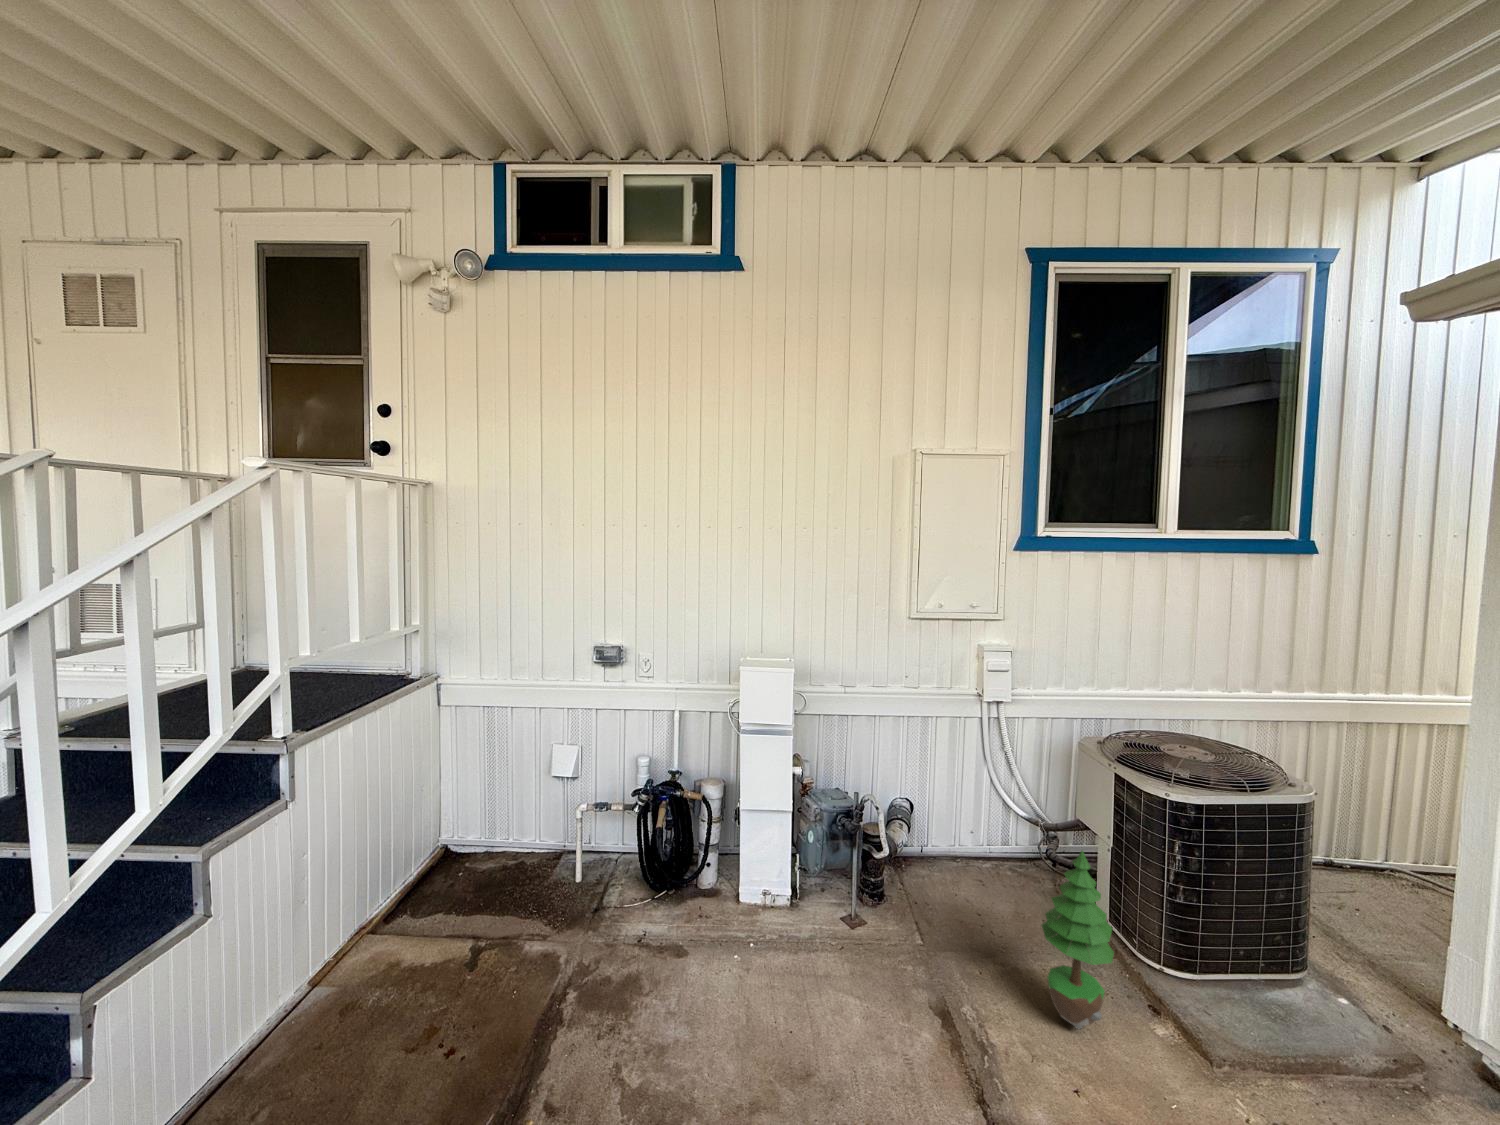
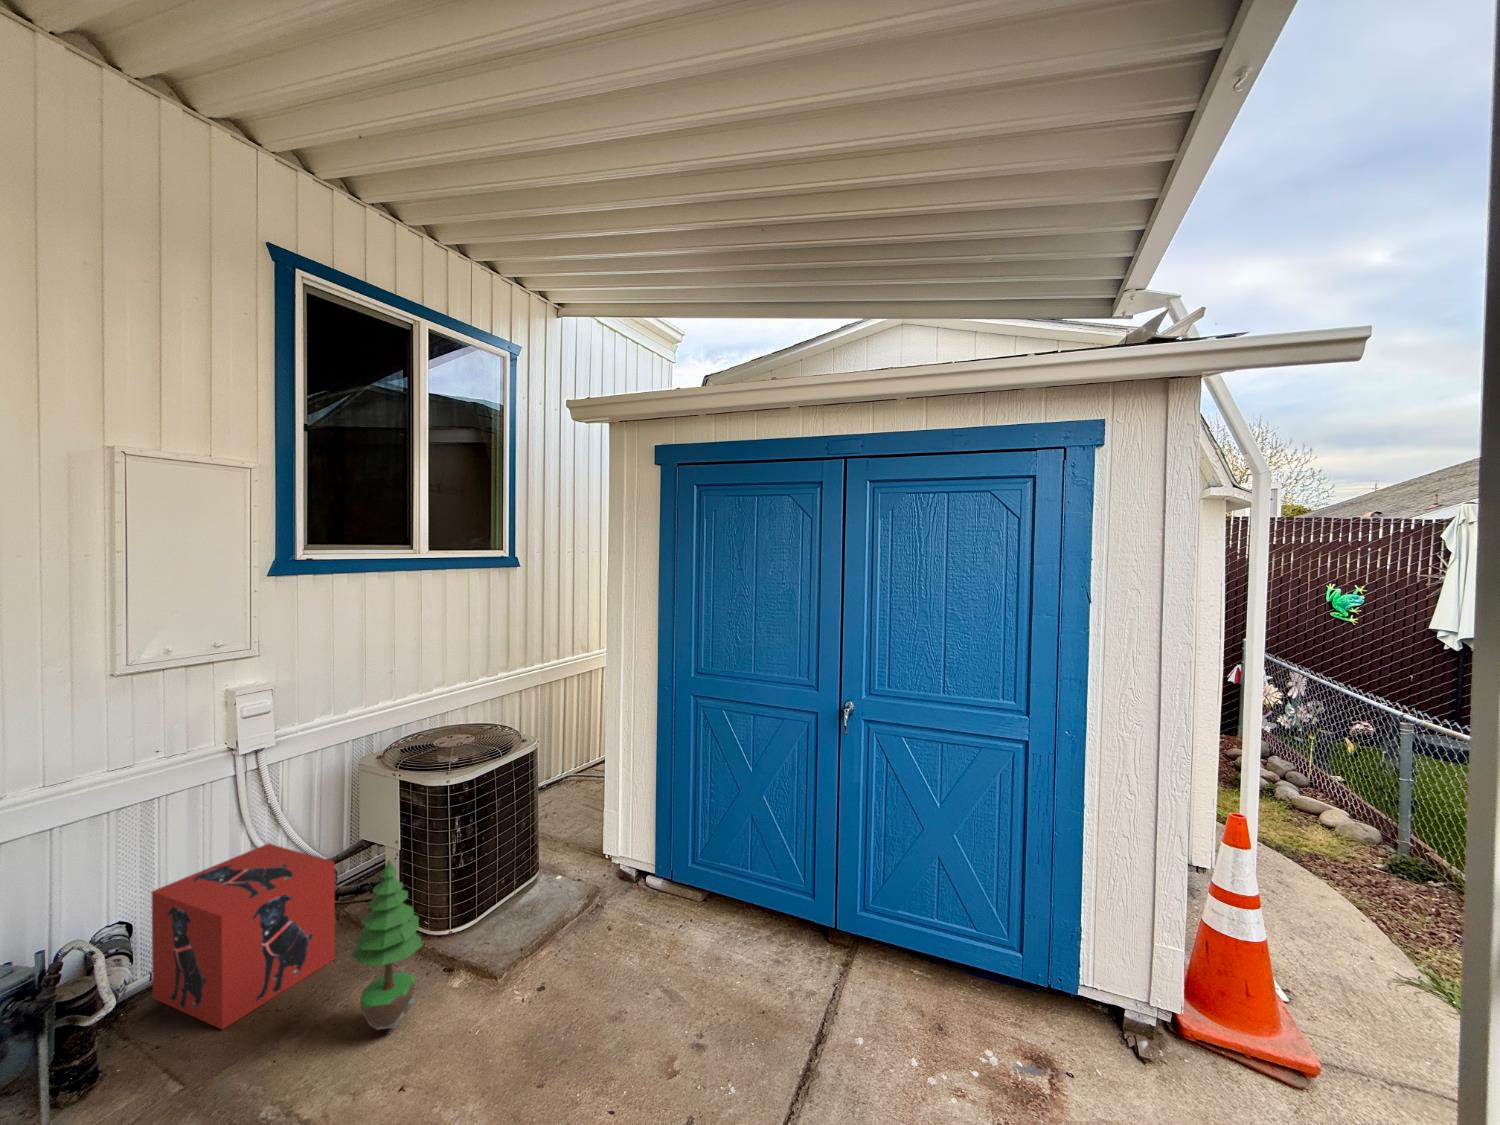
storage box: none [918,786,1047,923] -> present [152,844,335,1030]

